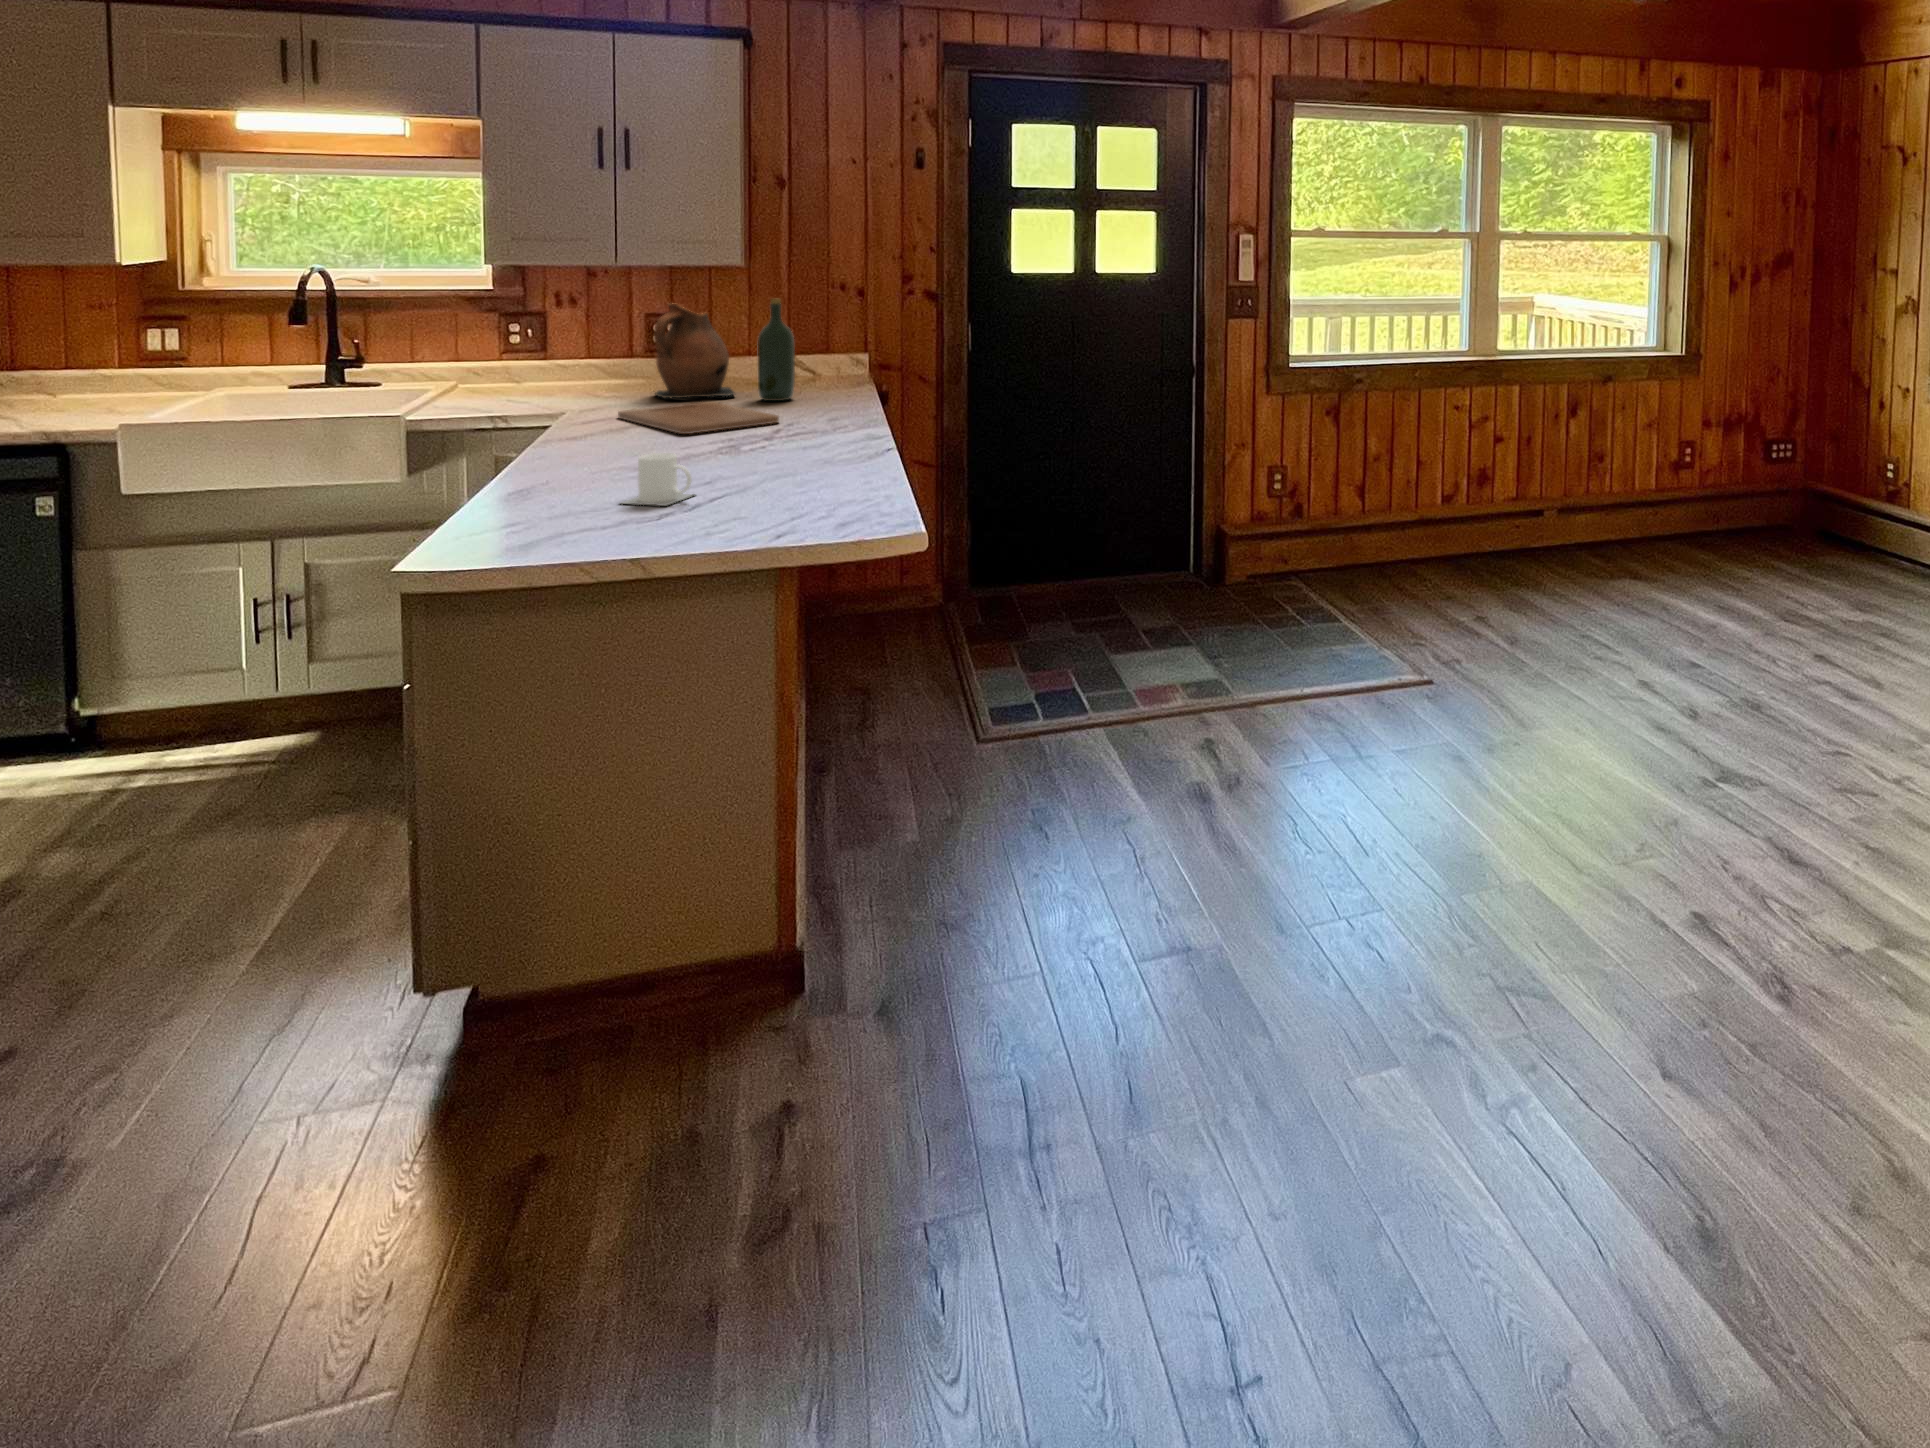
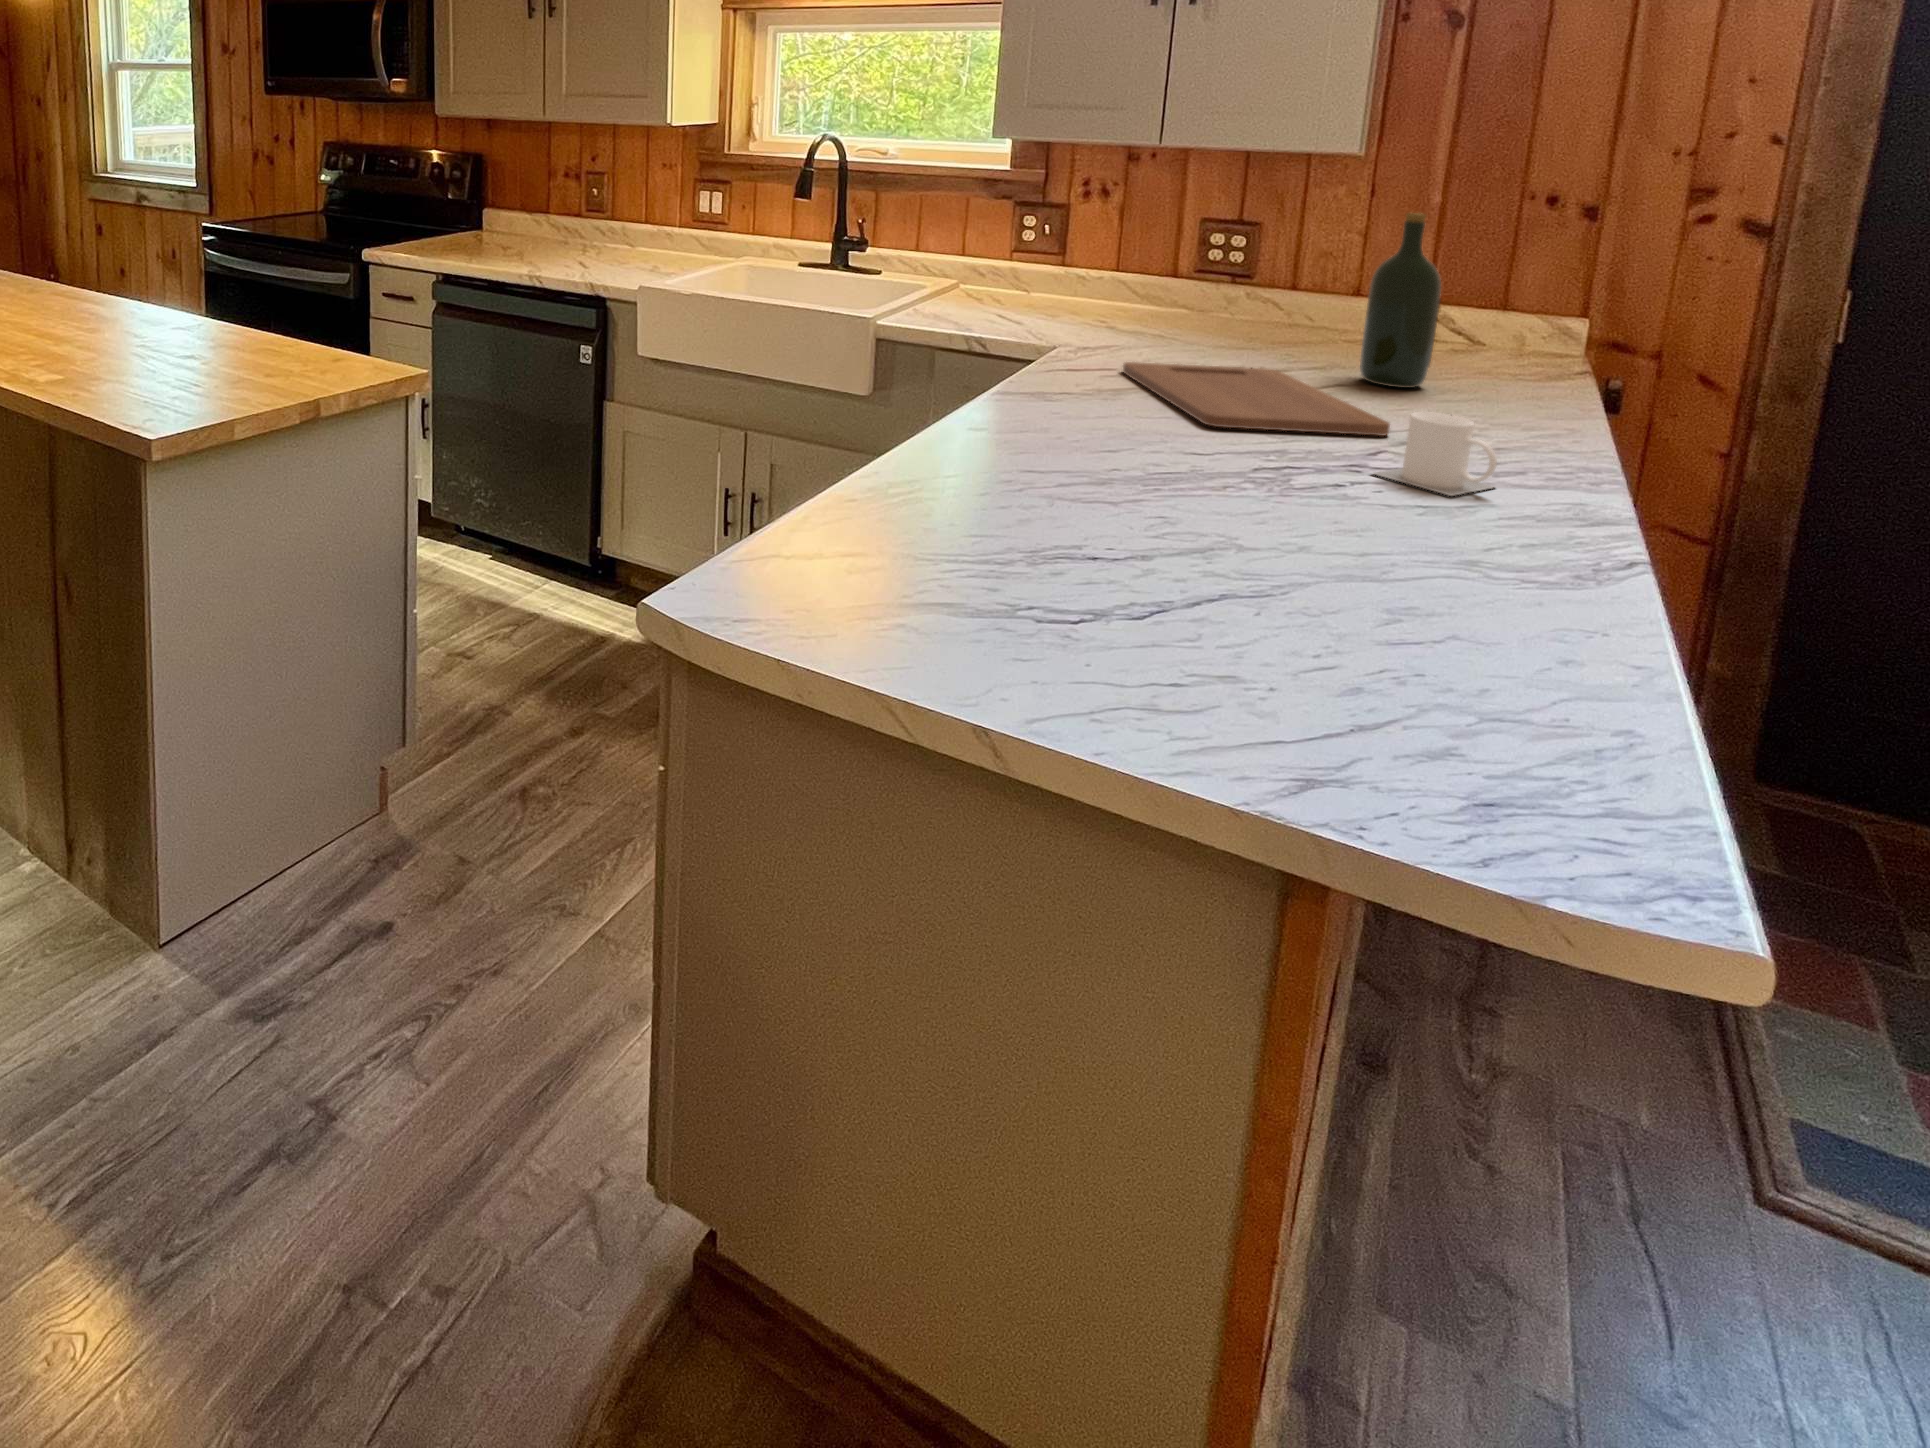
ceramic pitcher: present [654,303,735,398] -> none [1185,206,1320,365]
mug: present [623,453,692,506] -> present [1375,412,1497,496]

